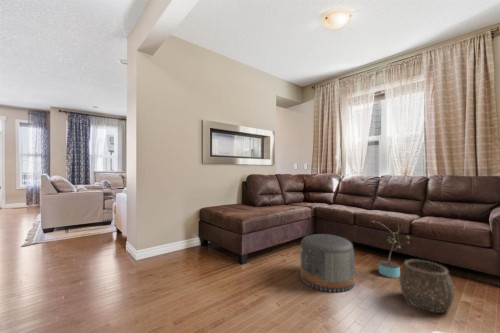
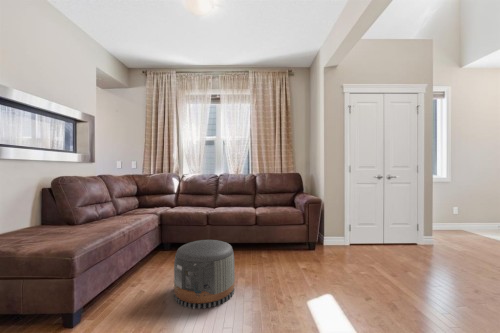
potted plant: present [371,214,410,278] -> none [233,209,267,267]
woven basket: present [400,260,454,313] -> none [269,244,307,286]

